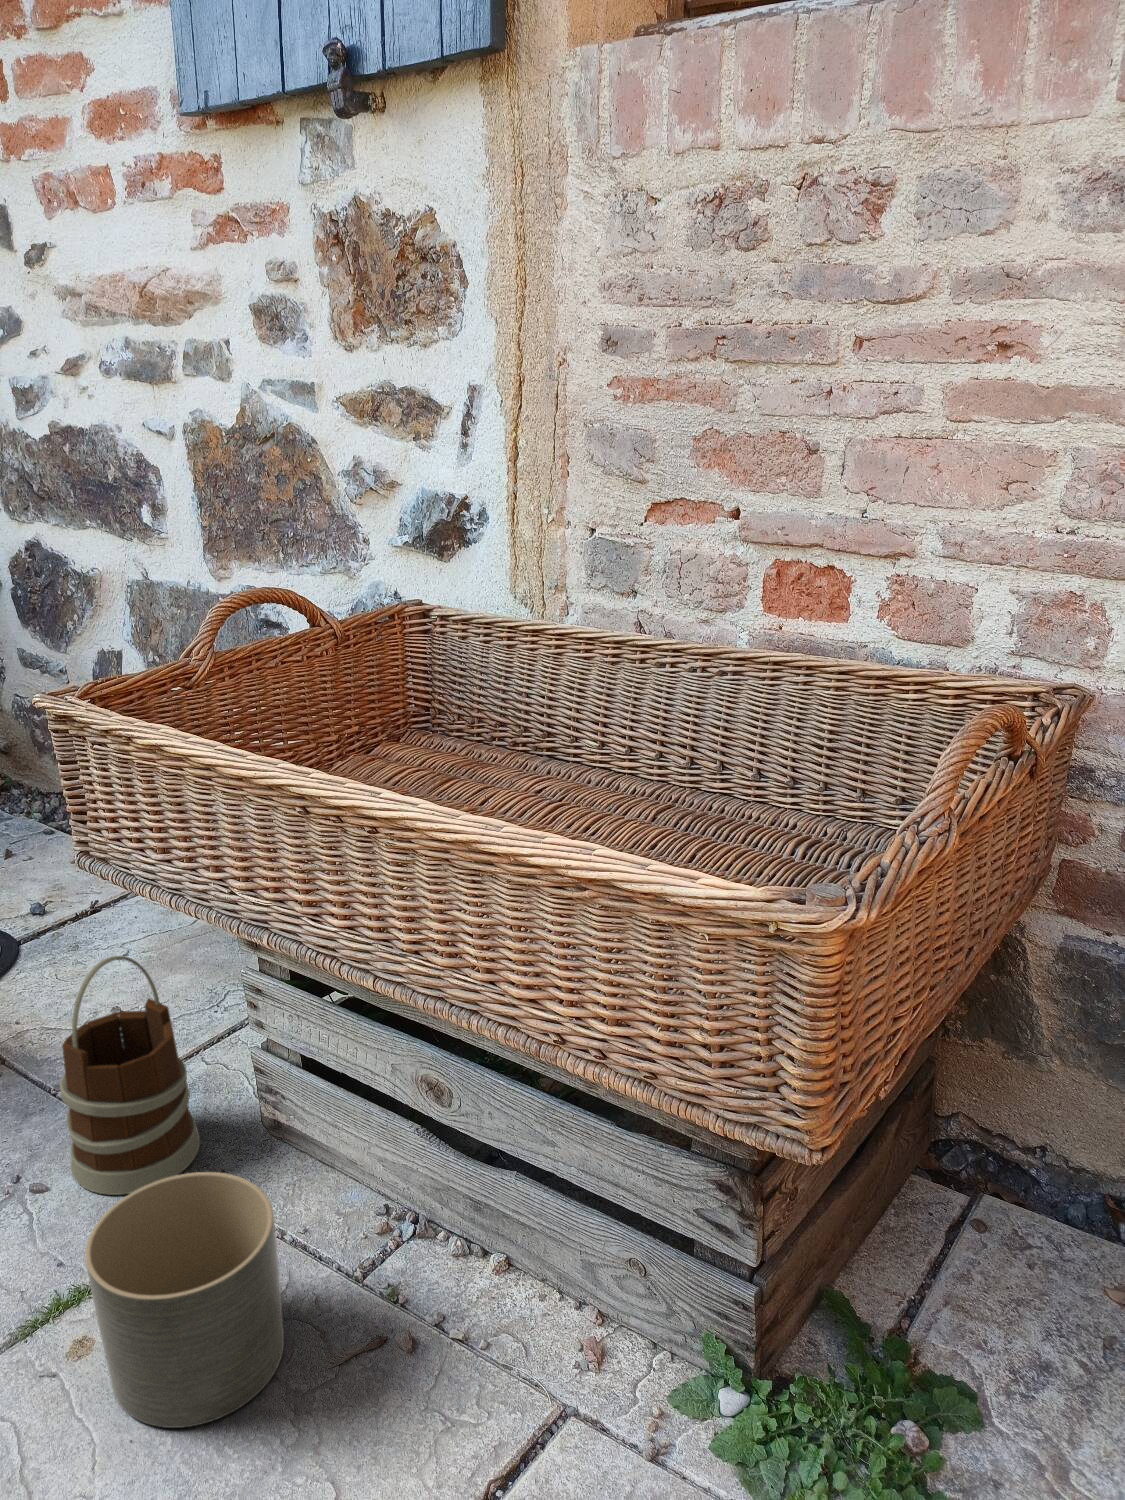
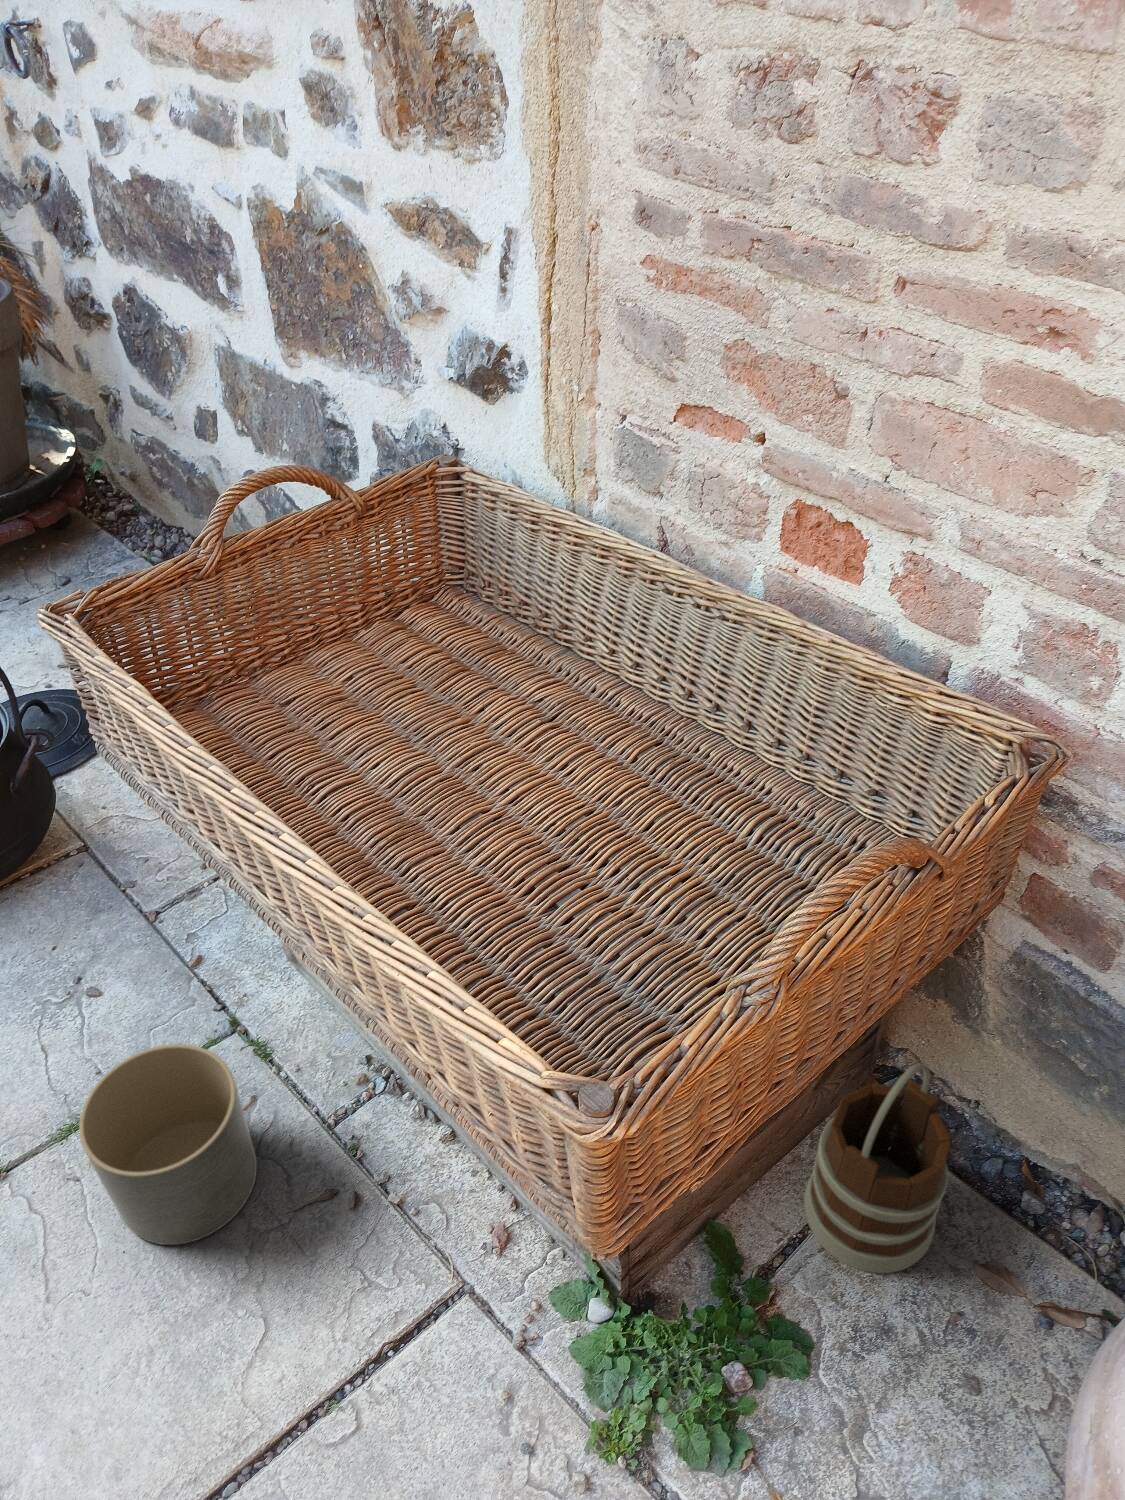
wooden bucket: present [60,956,200,1195] -> present [804,1063,950,1273]

